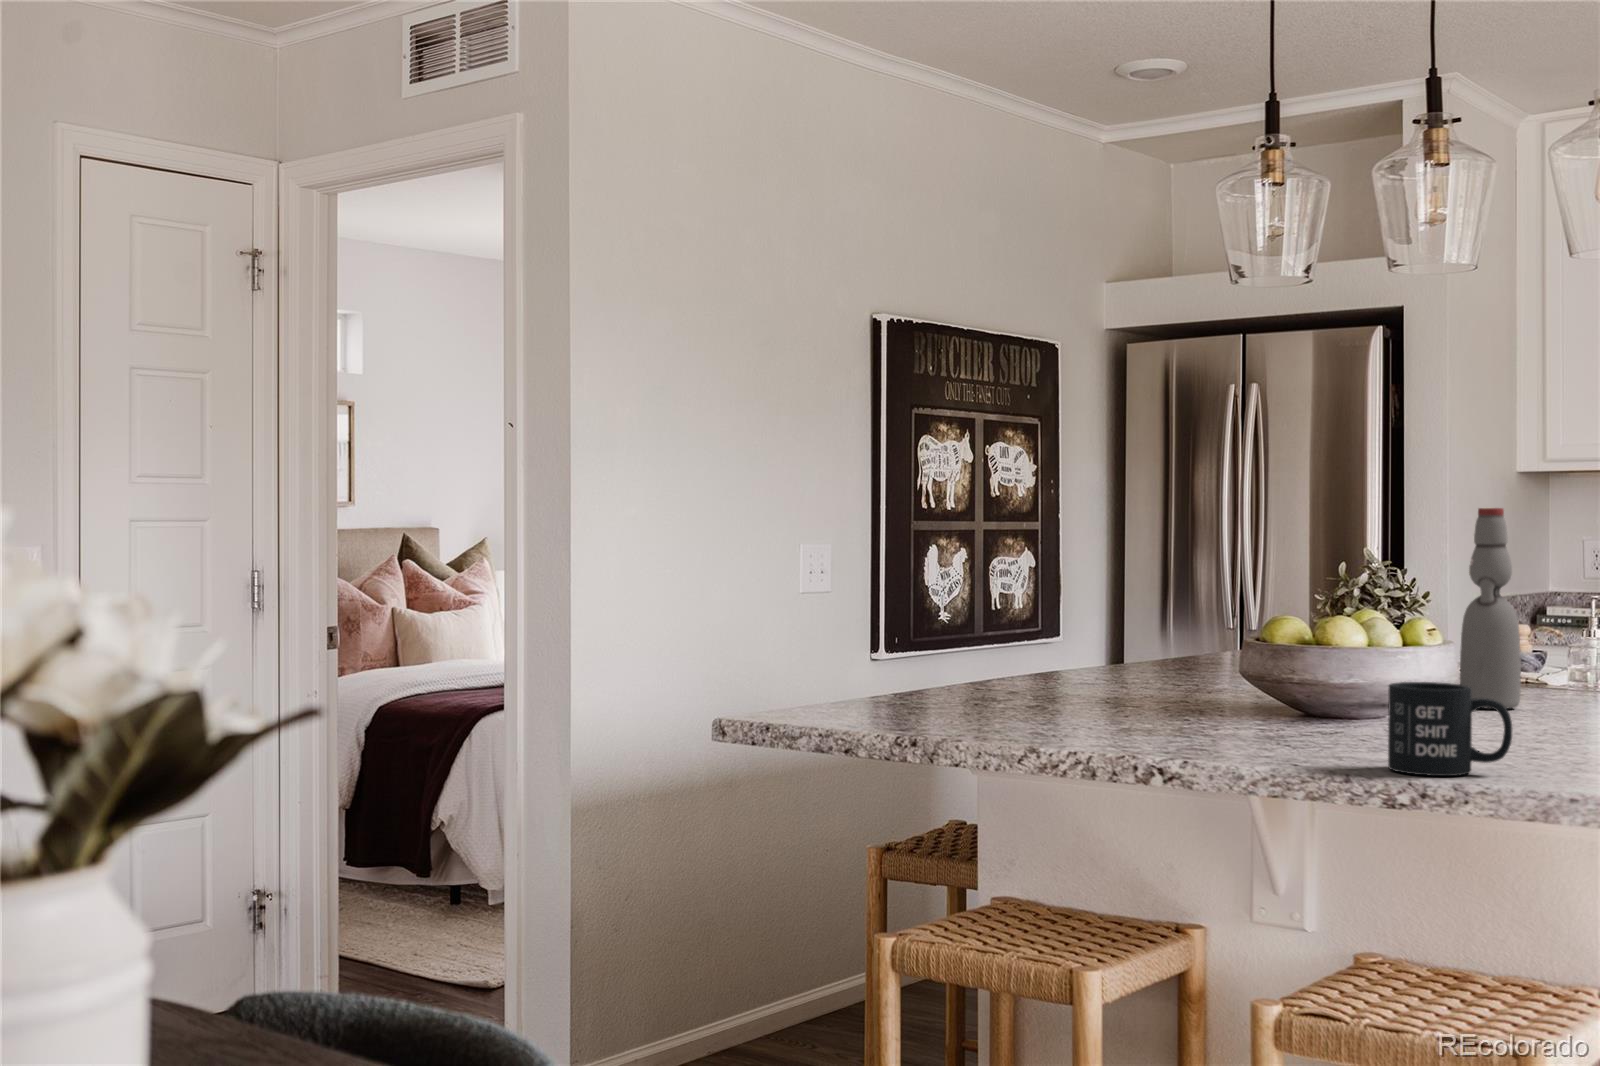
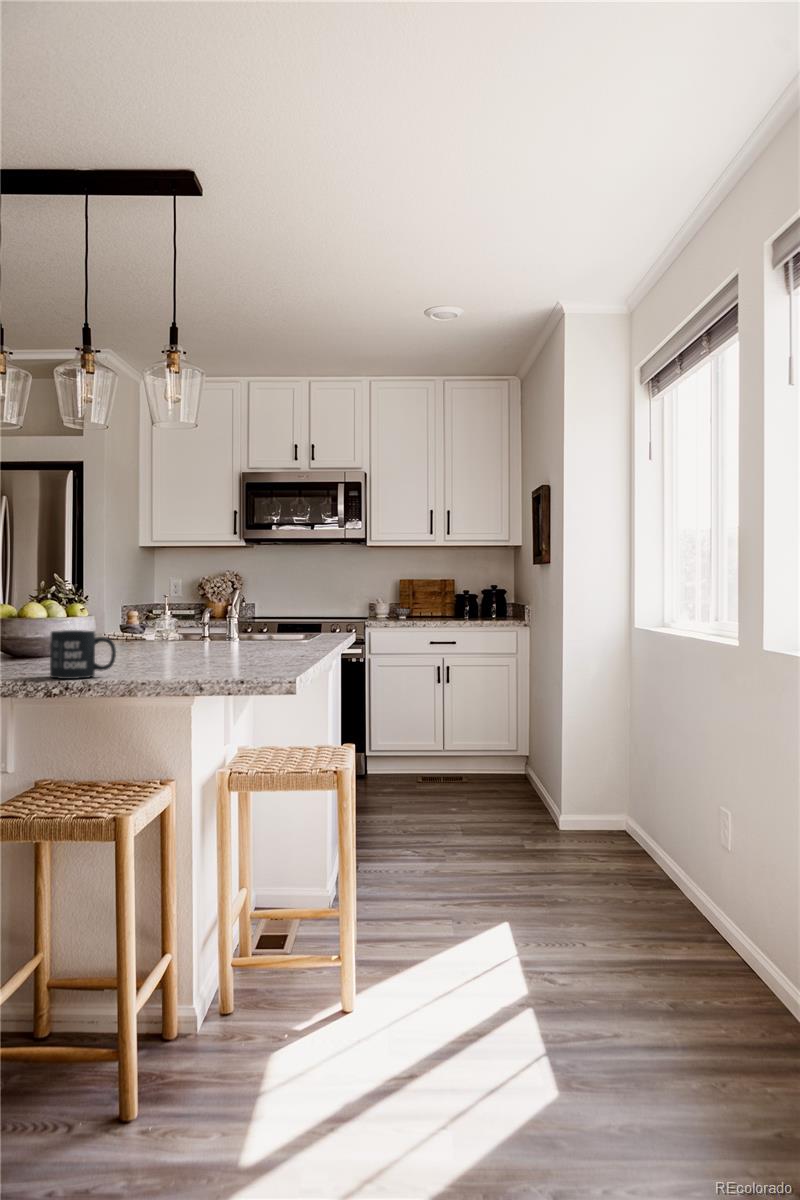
bottle: present [1460,508,1521,709] -> none [100,550,130,651]

